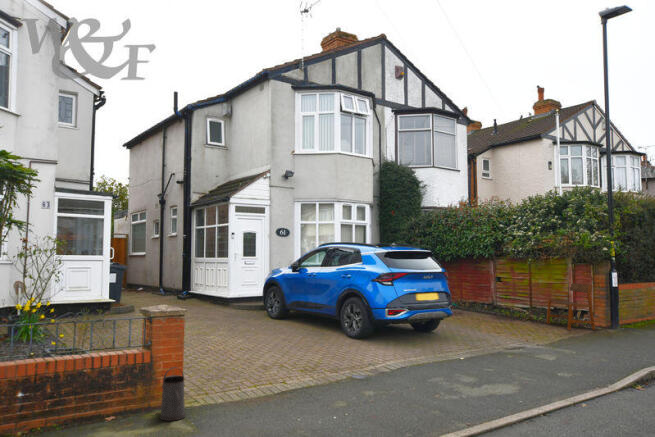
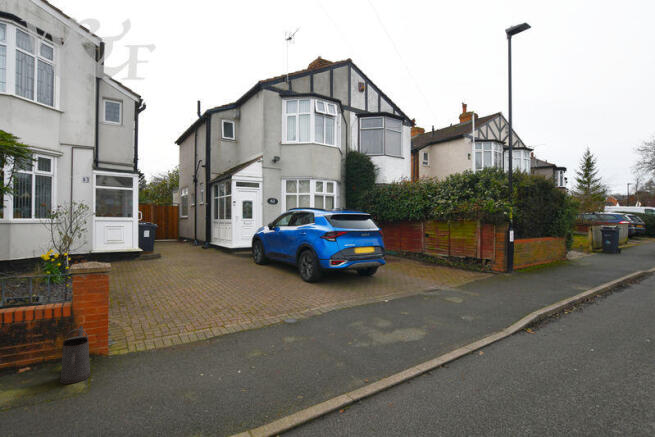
bench: present [547,283,595,330] -> none [460,238,496,274]

